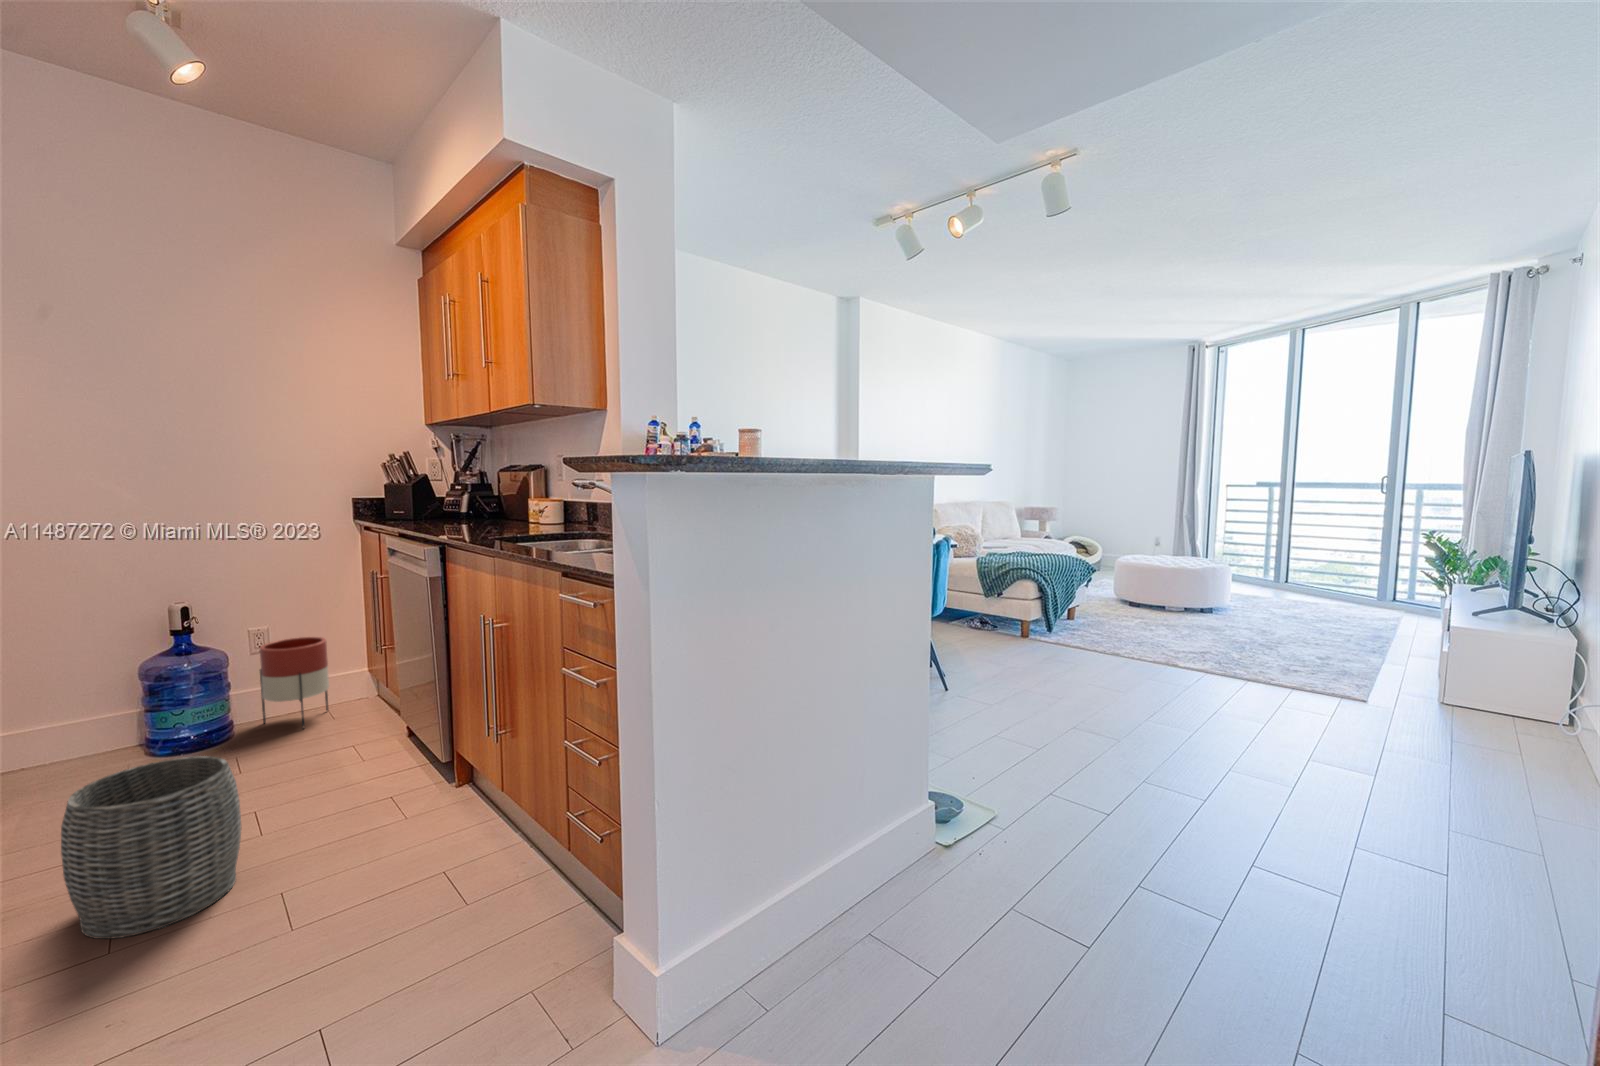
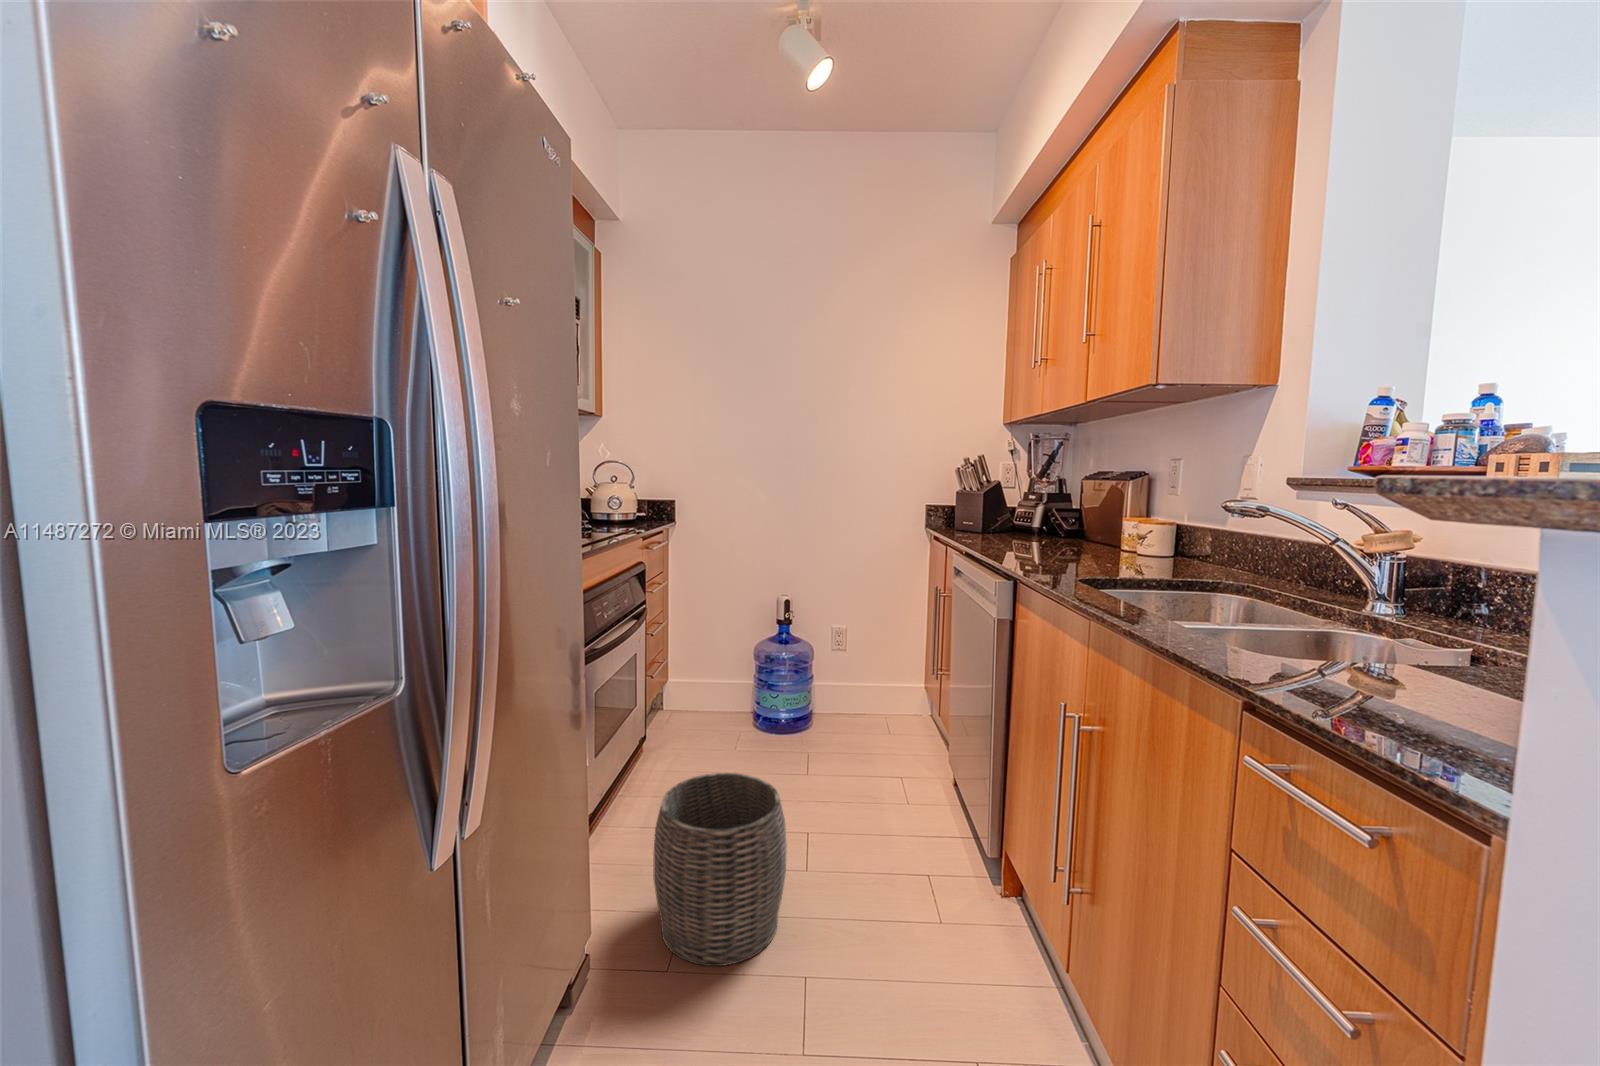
planter: present [260,637,329,729] -> none [834,642,890,739]

